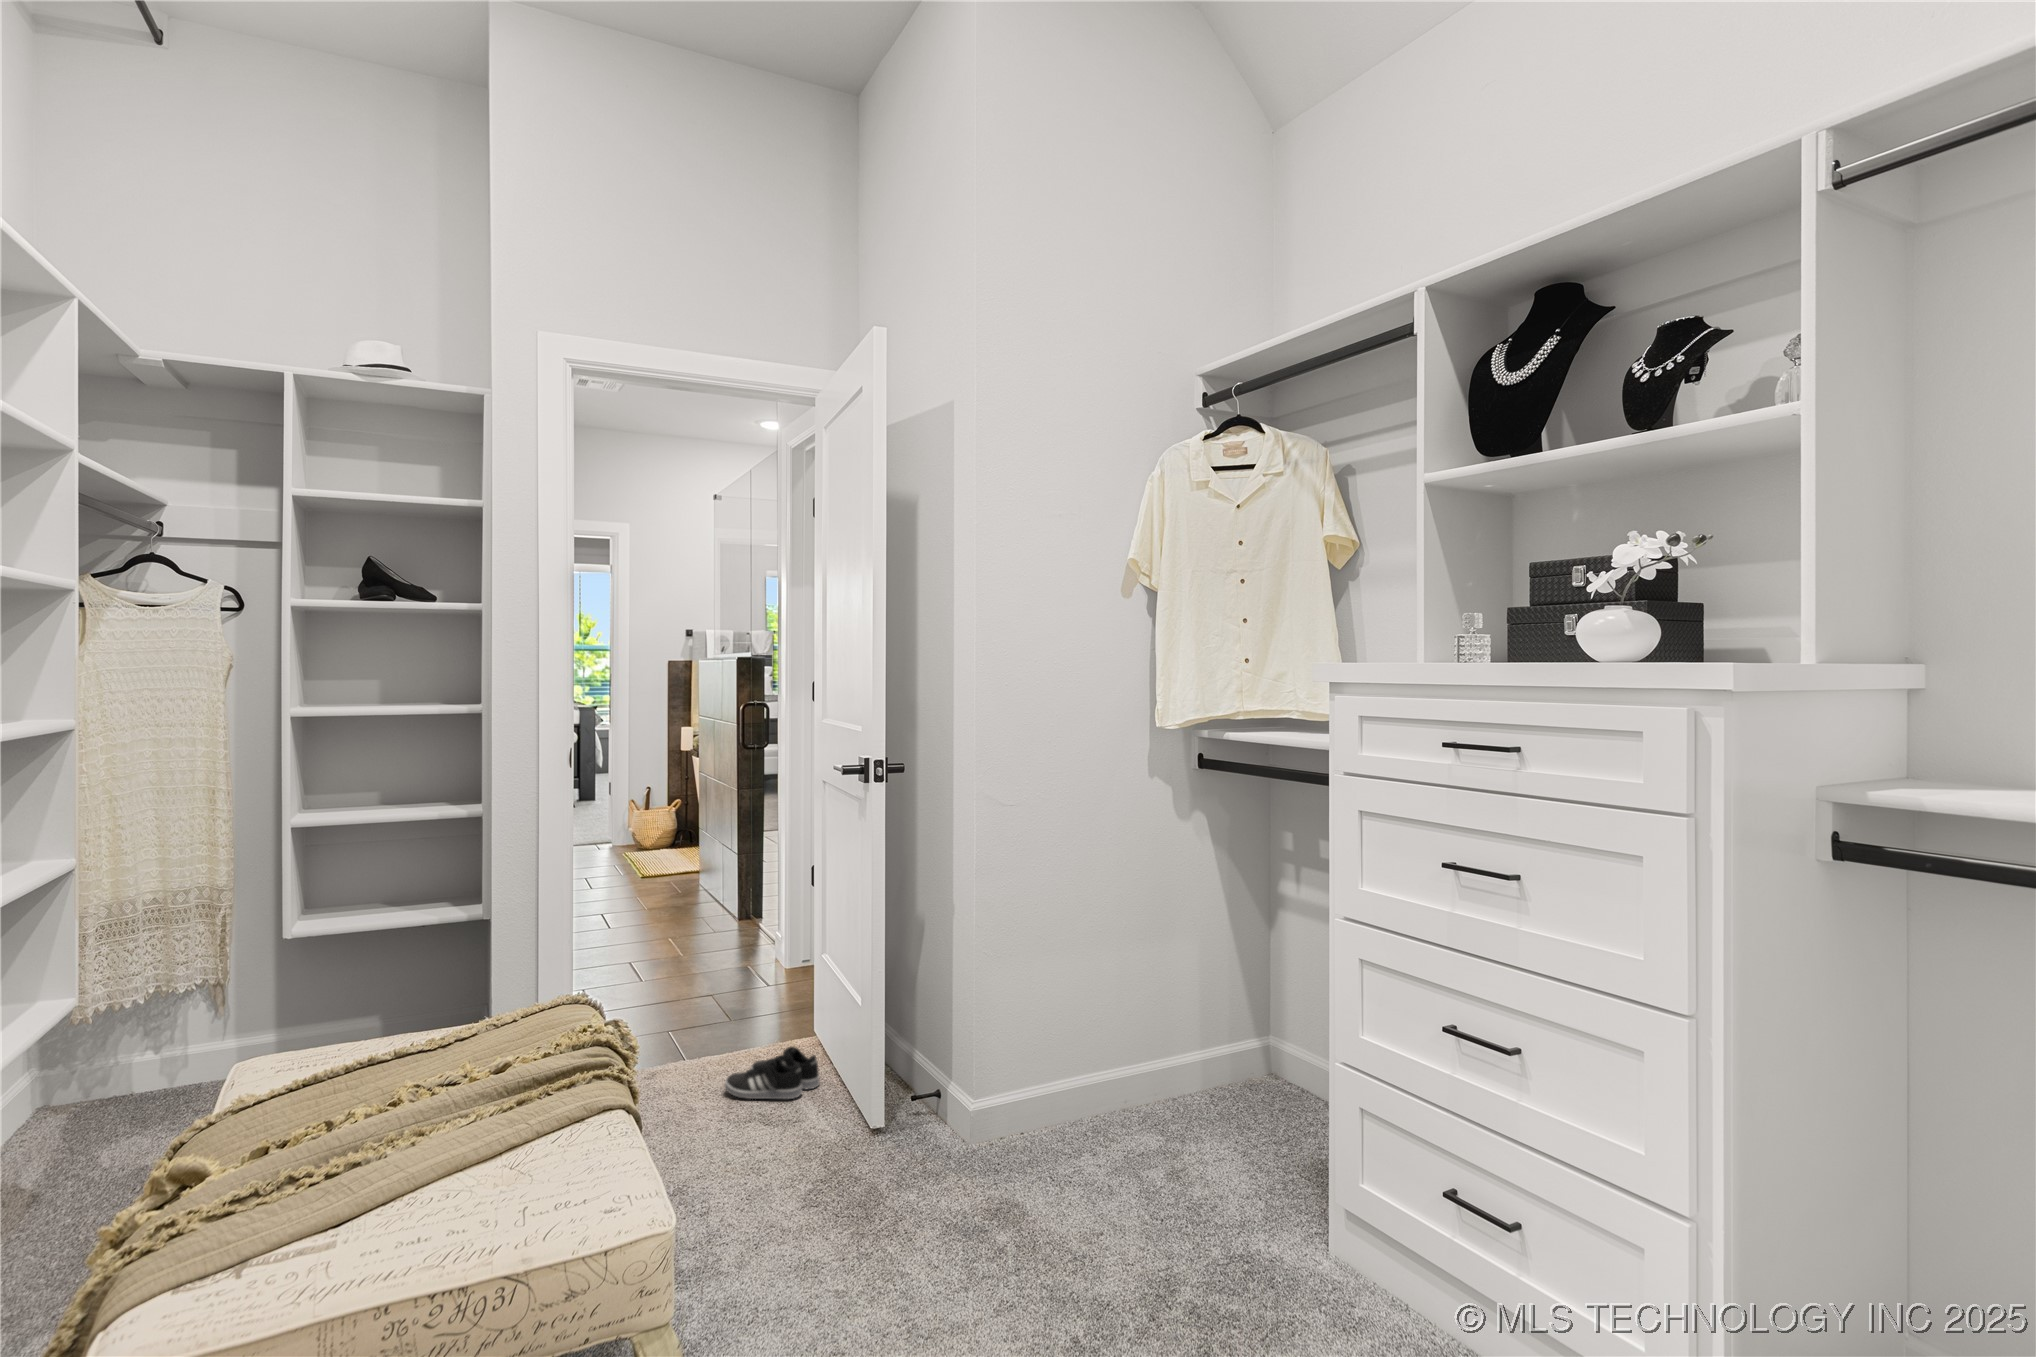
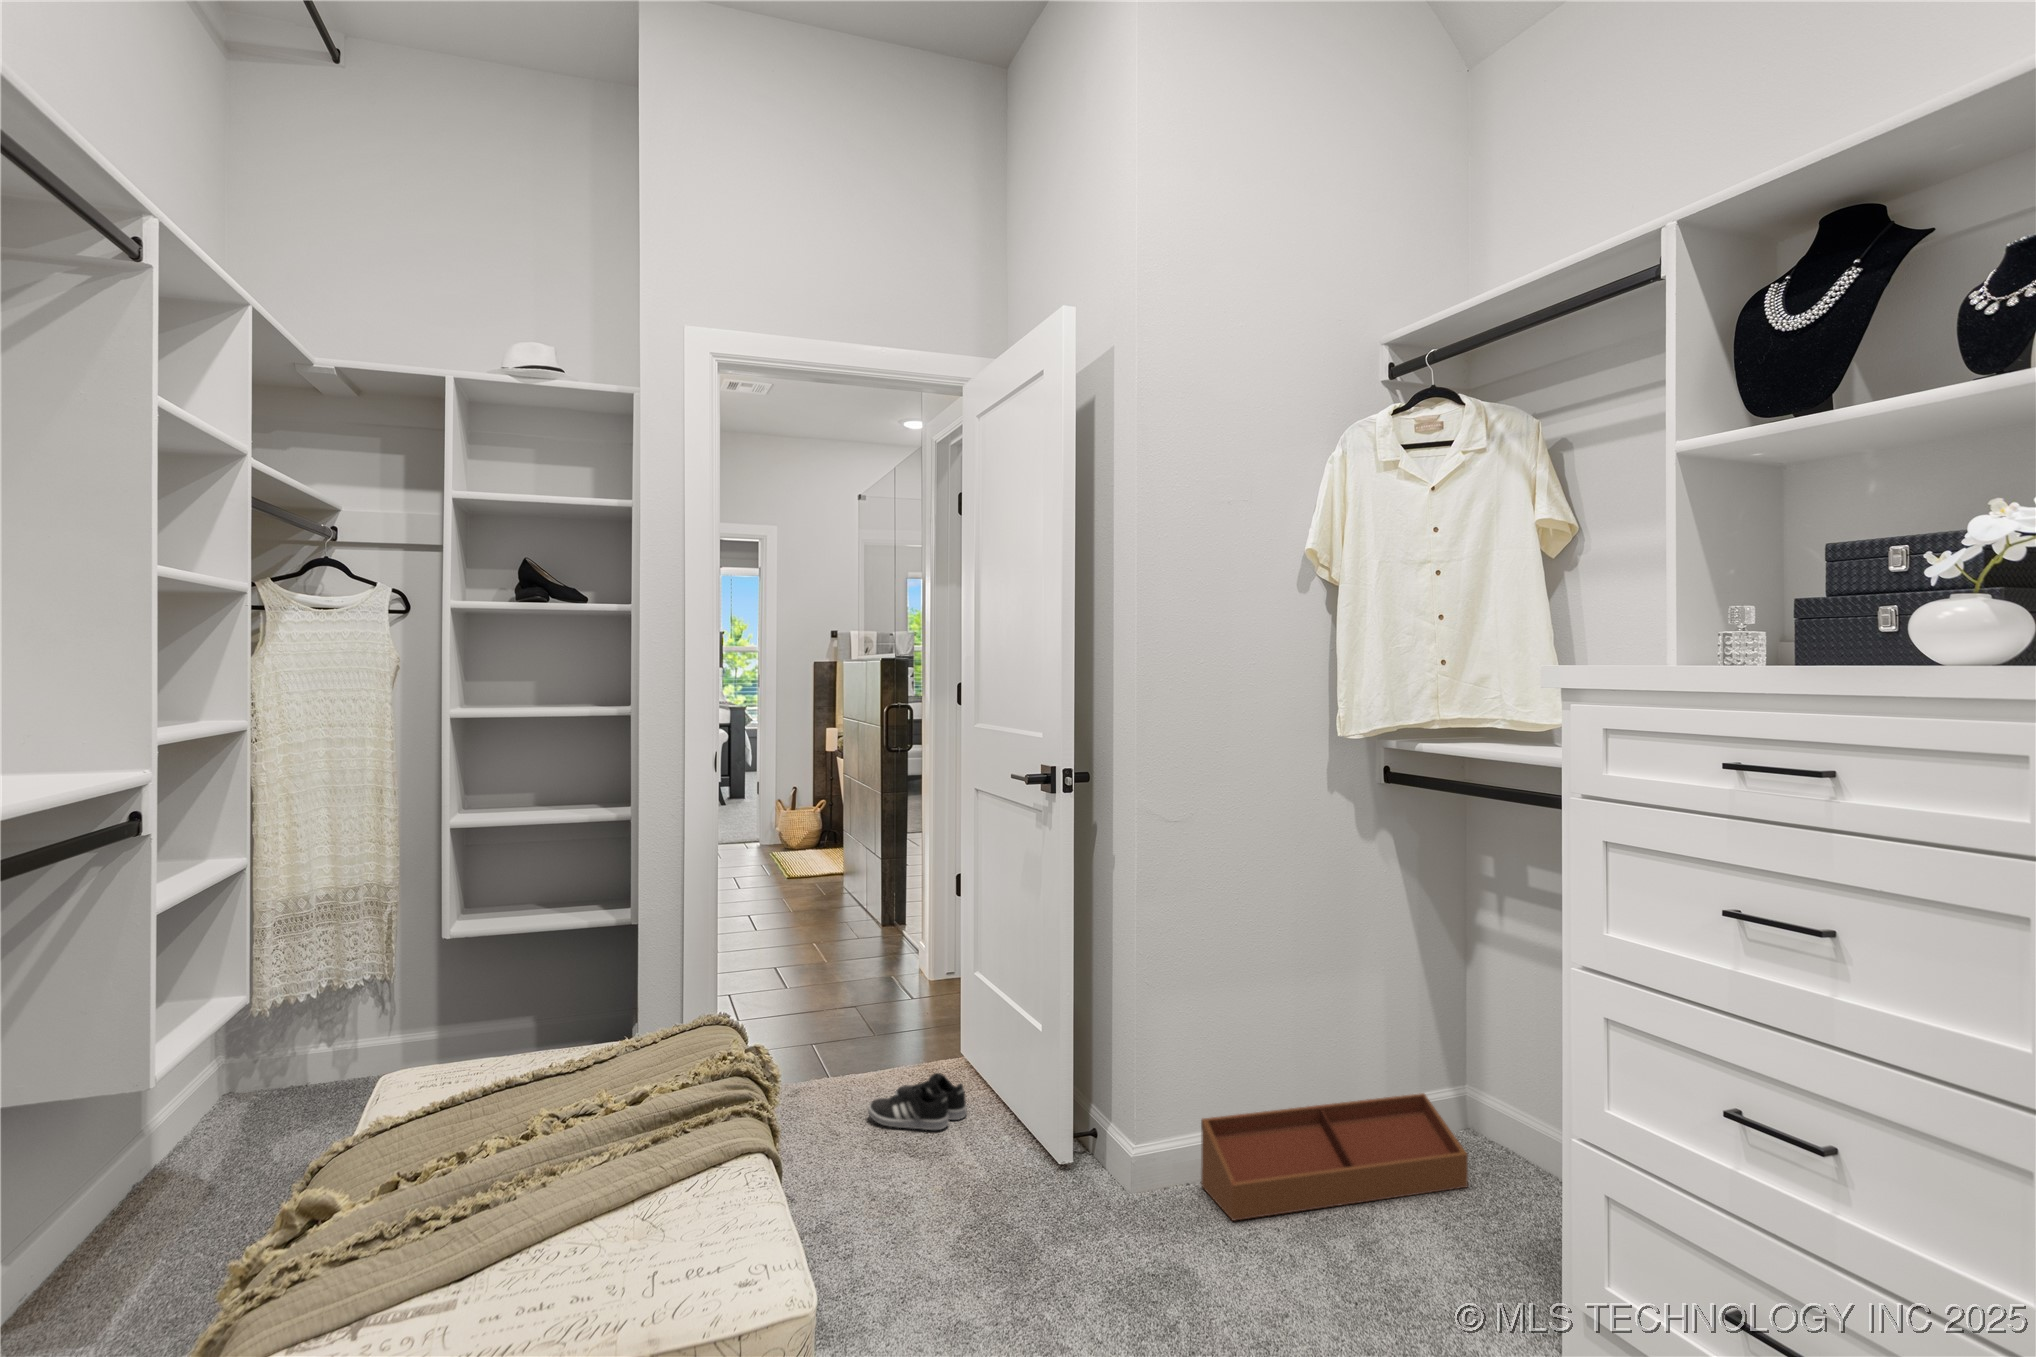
storage bin: none [1034,1040,1264,1159] -> present [1201,1093,1468,1221]

